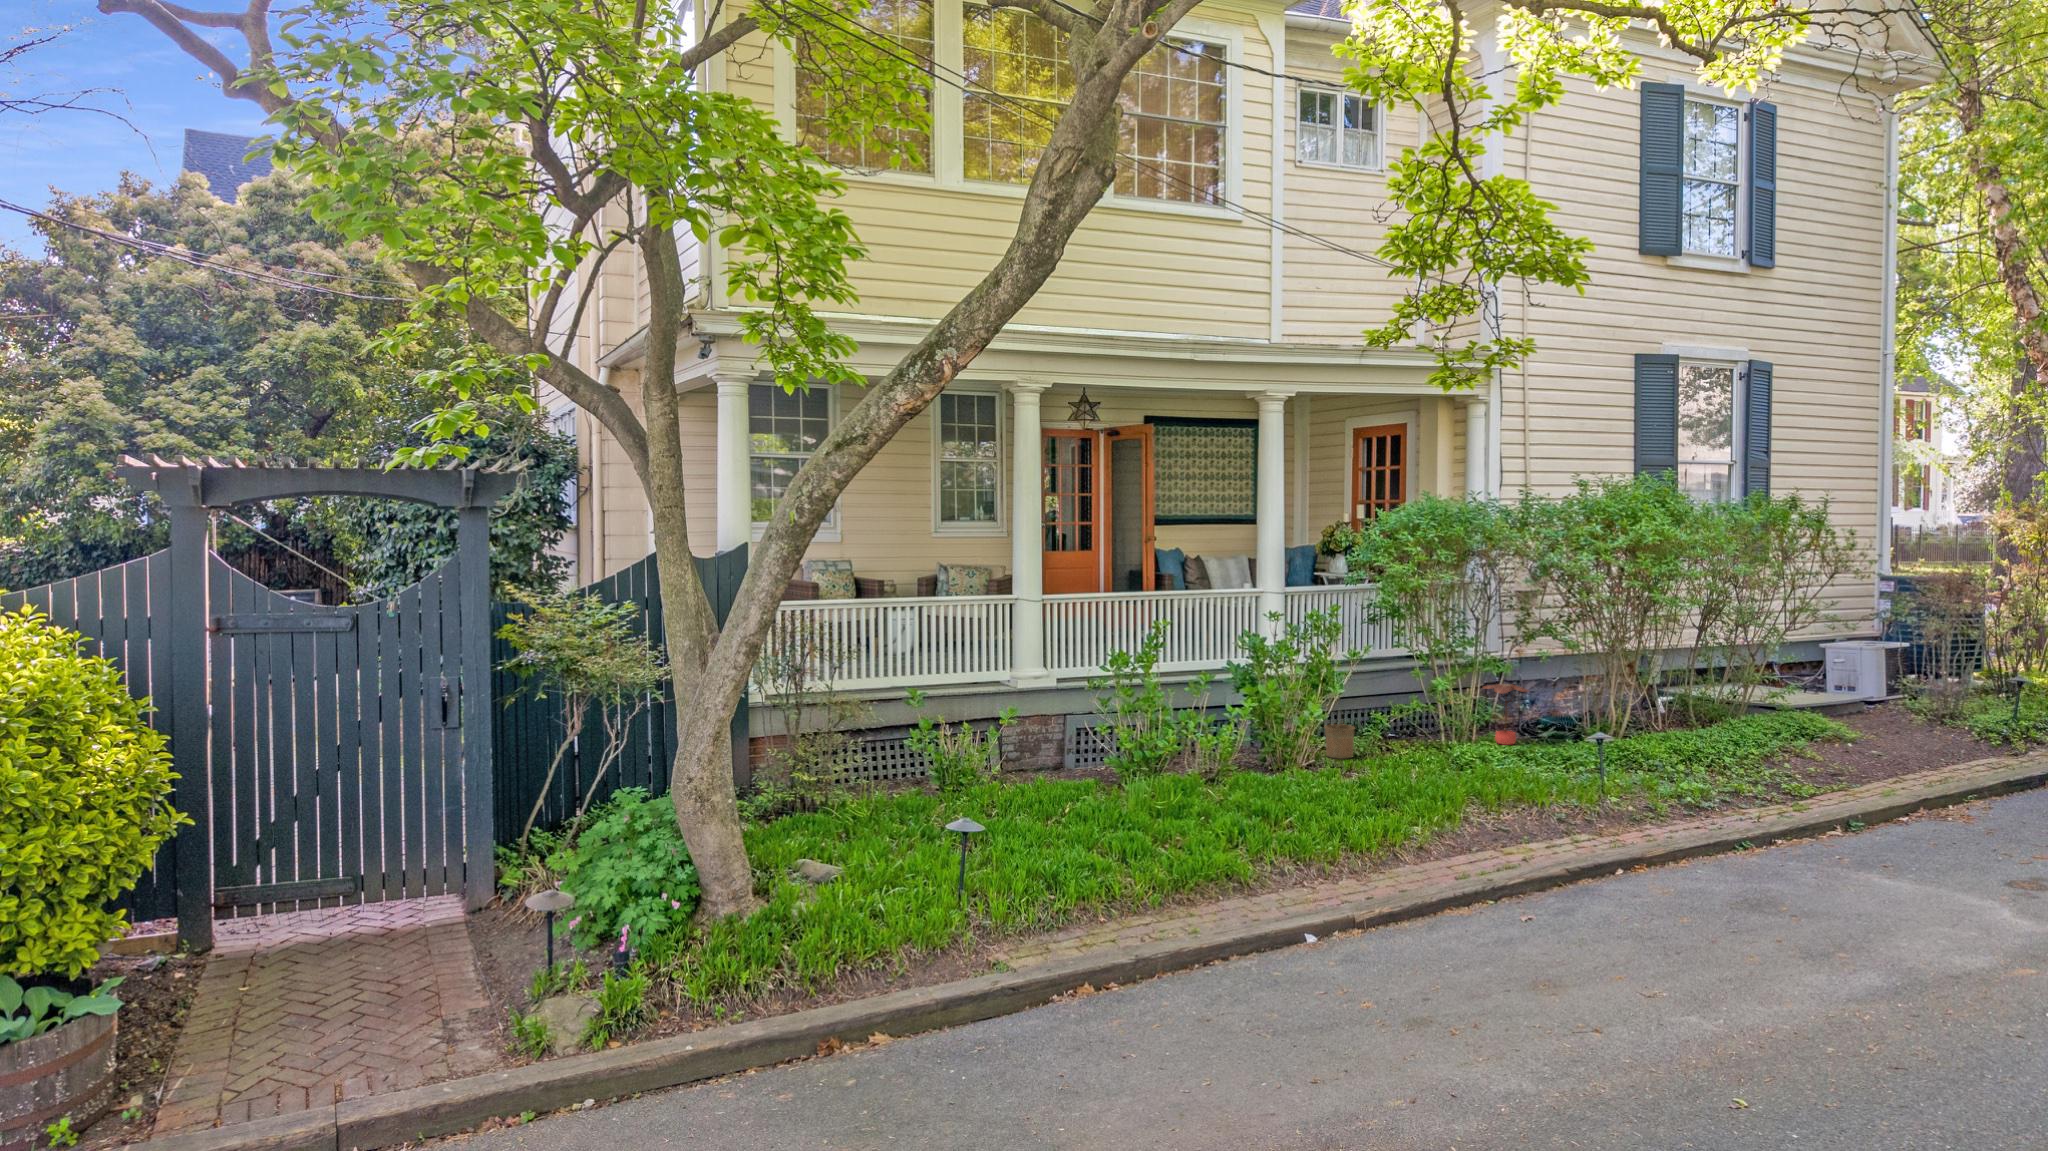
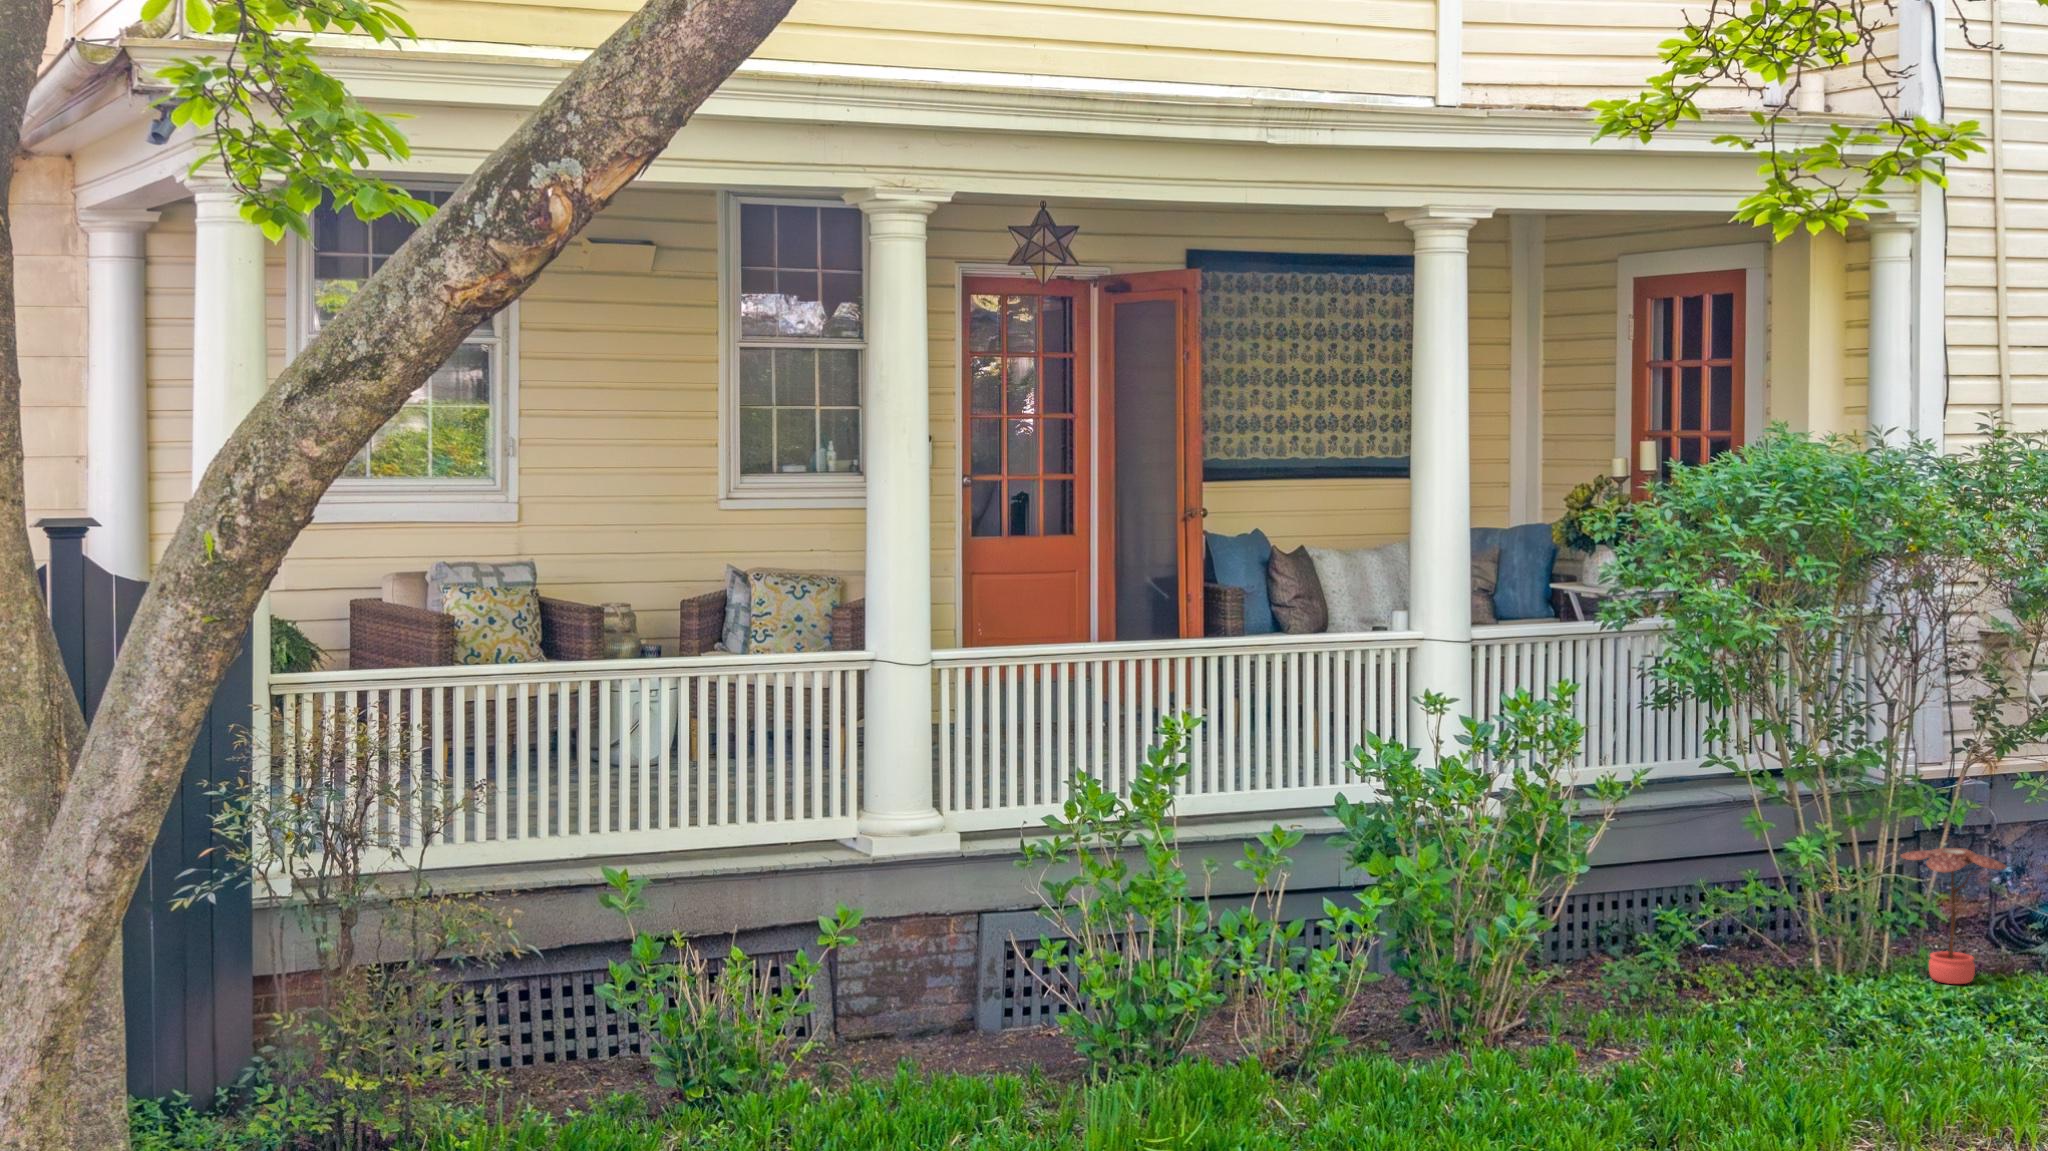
bucket: present [1325,722,1355,759] -> none [1545,907,1615,1021]

